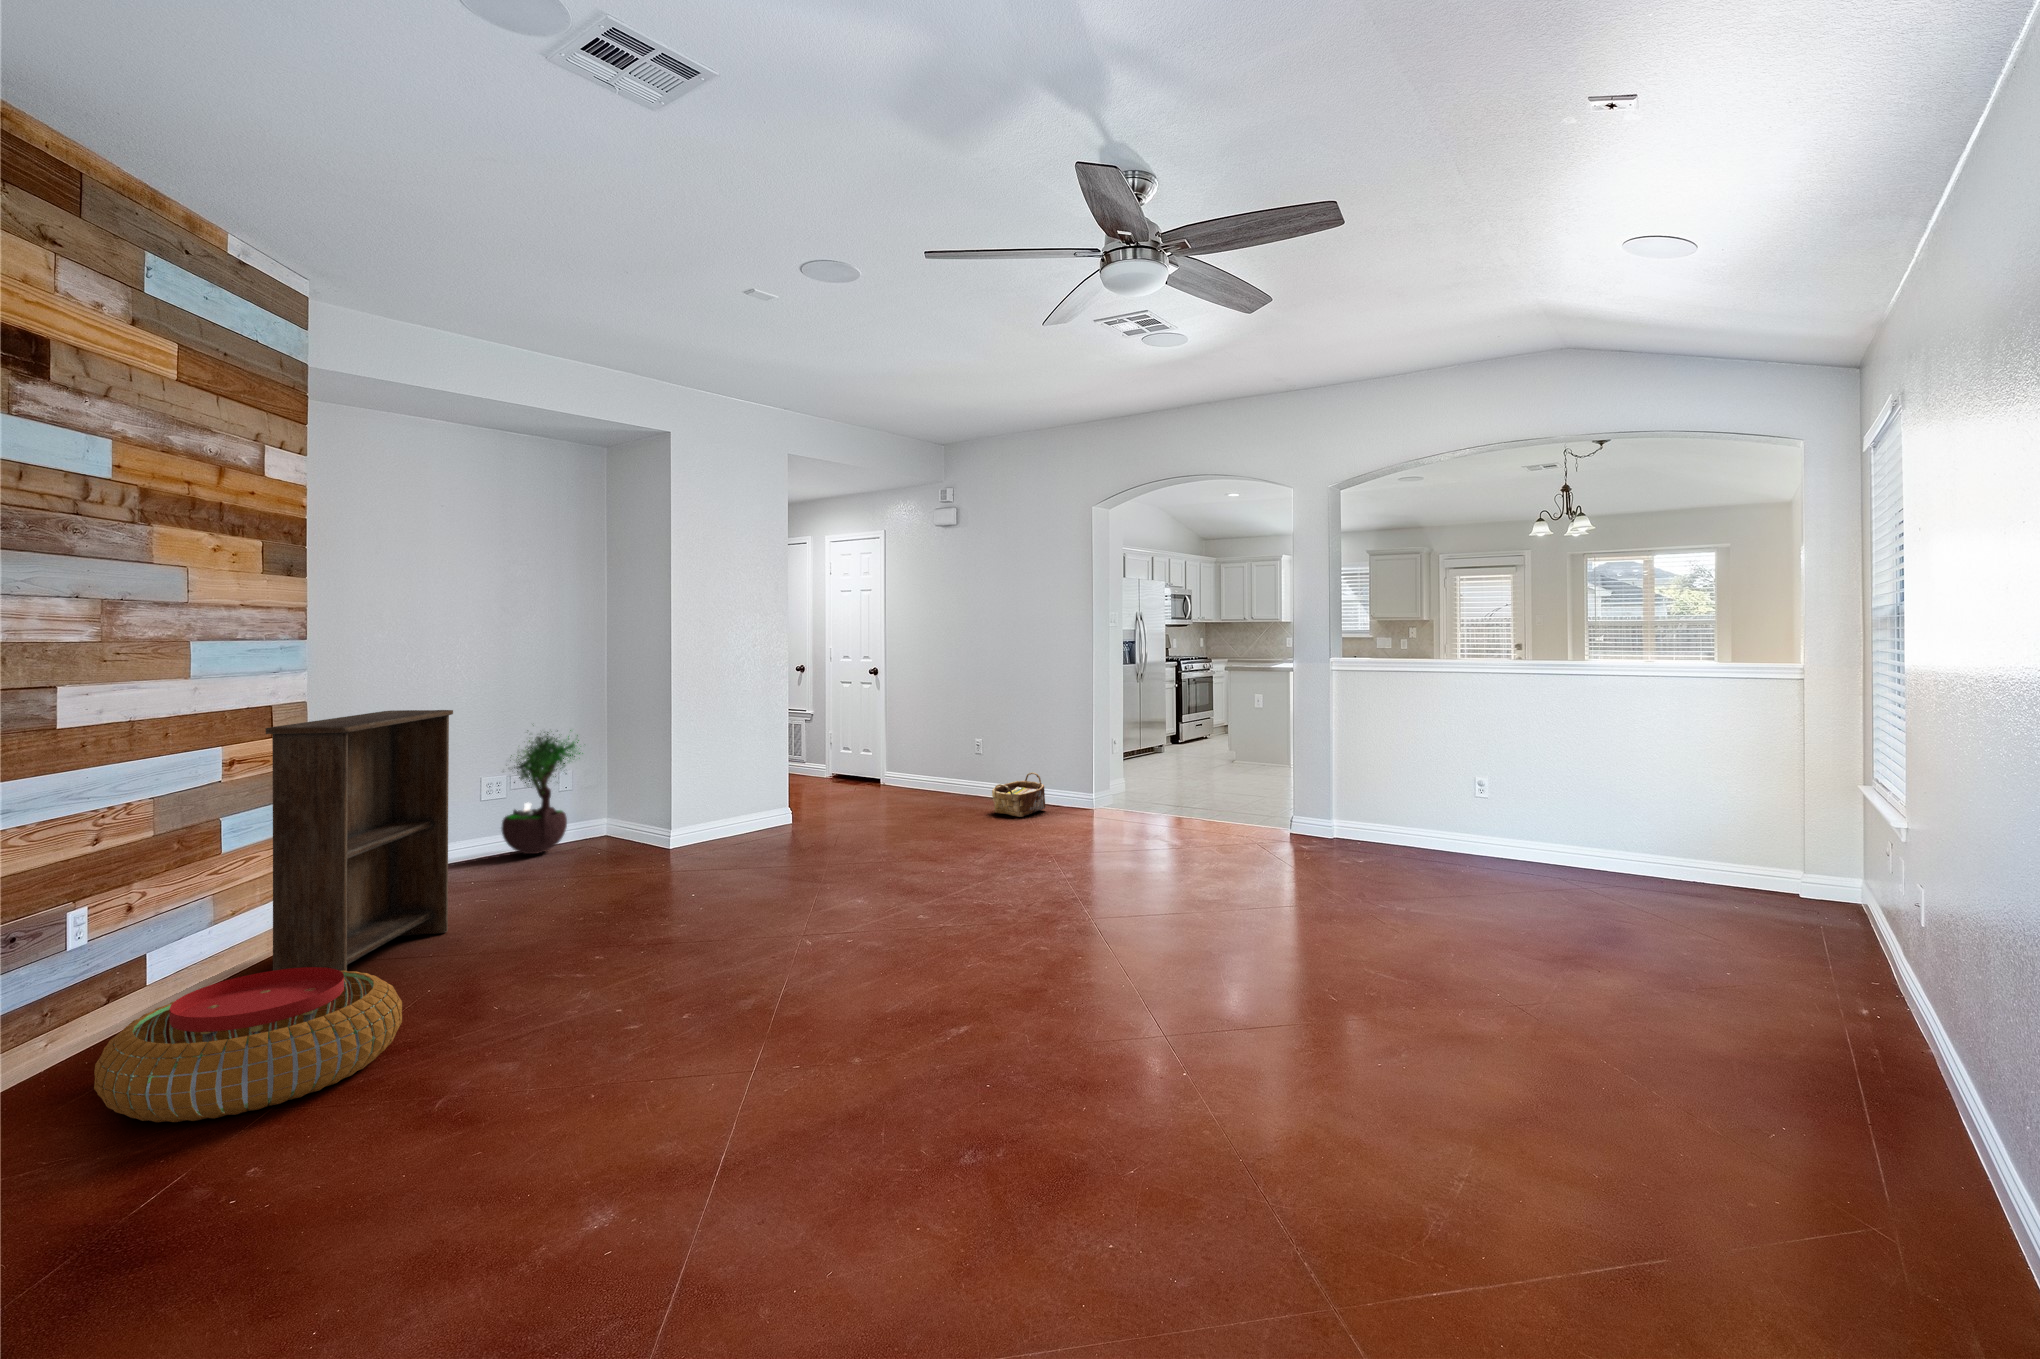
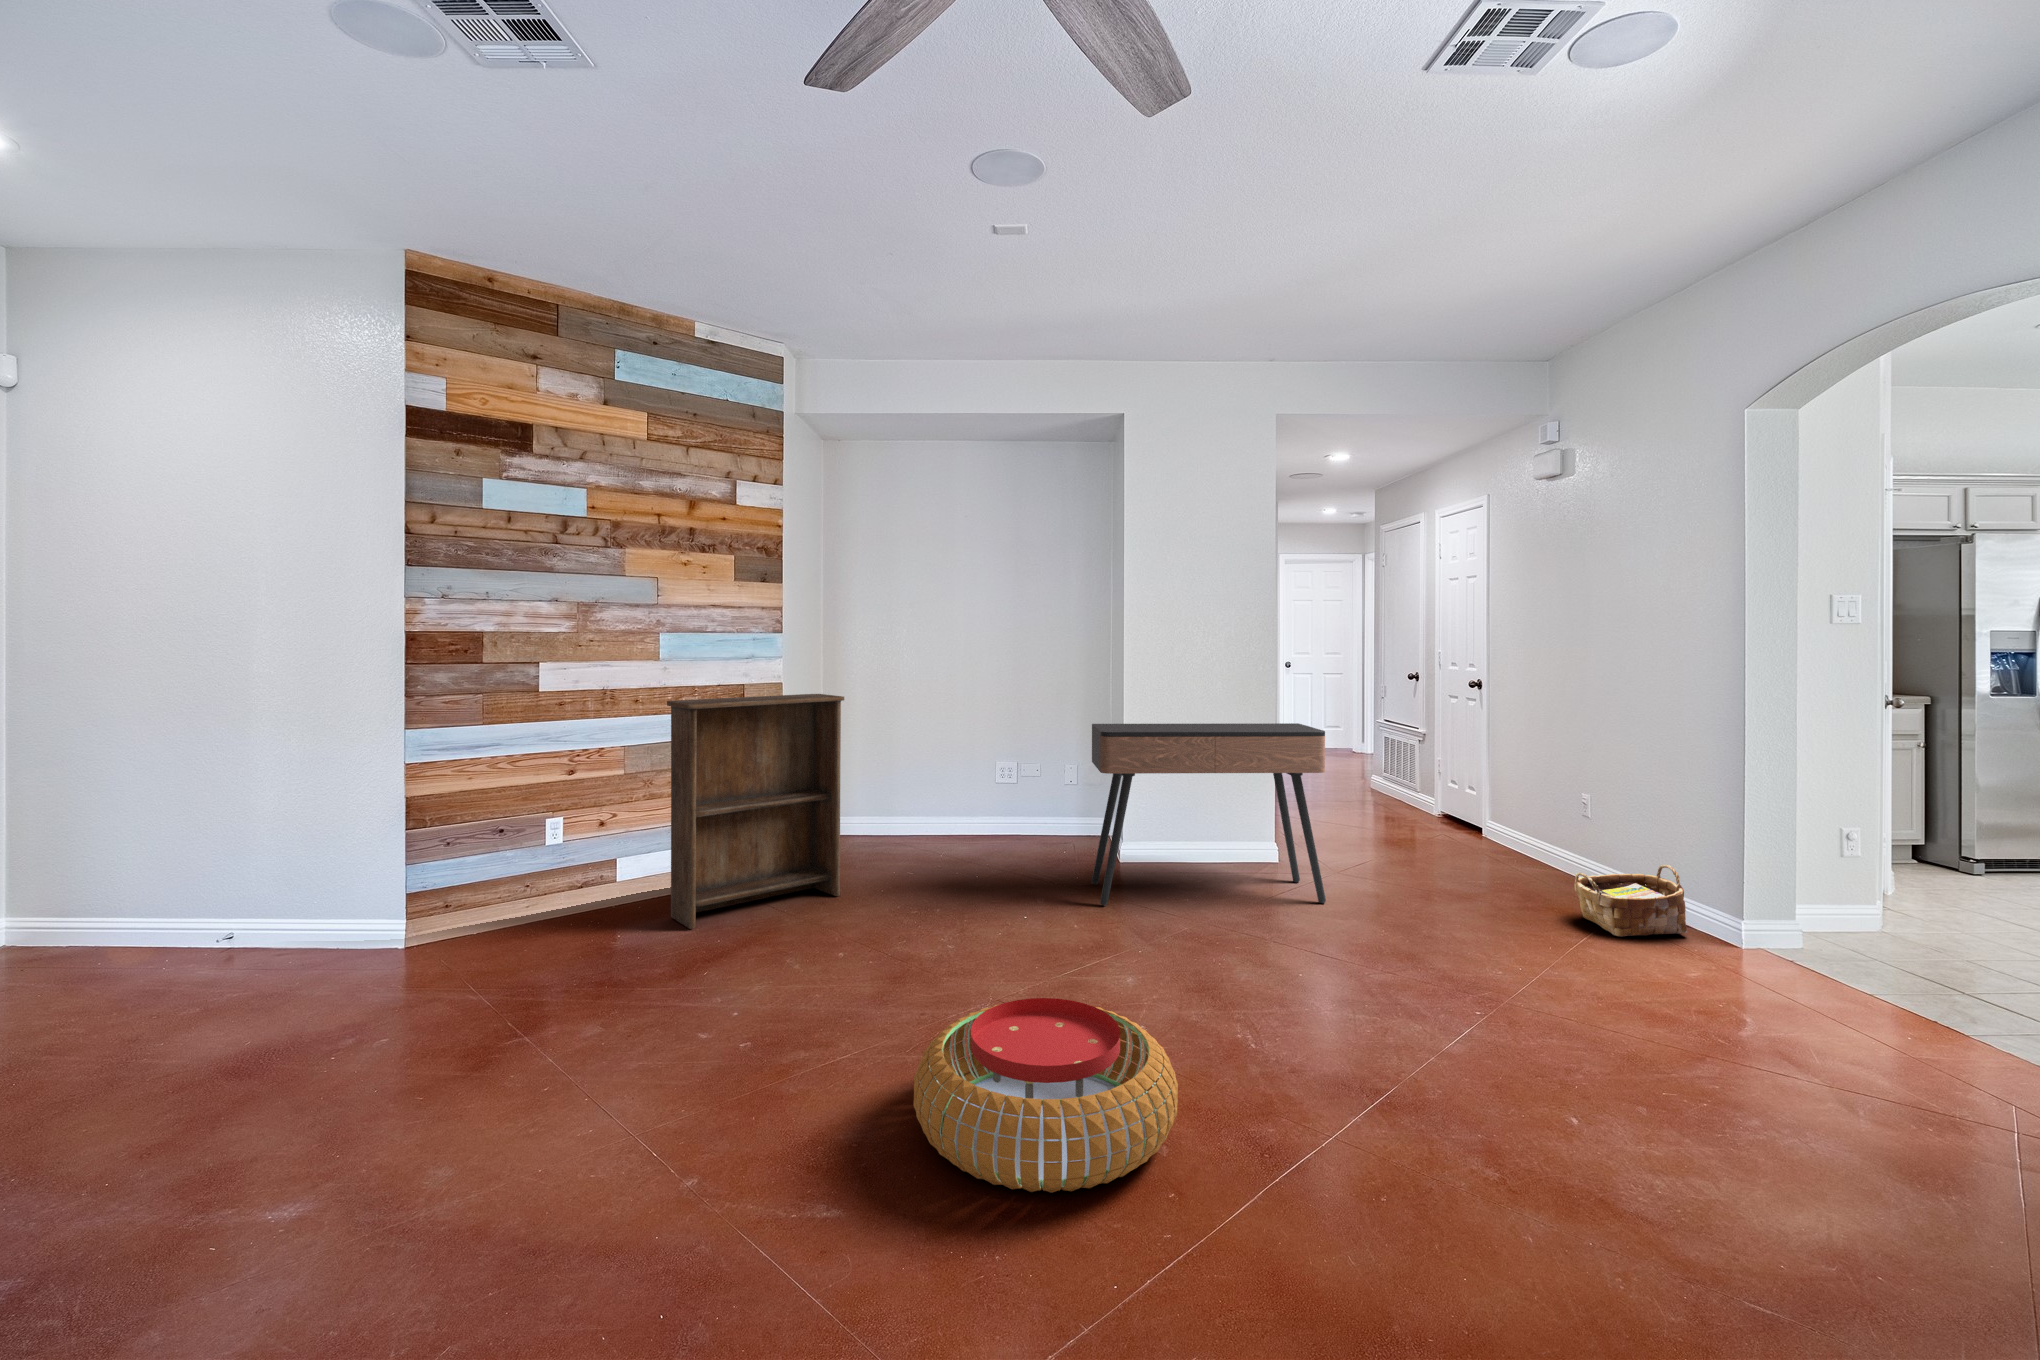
console table: none [679,708,864,873] -> present [1092,723,1326,906]
potted tree: present [501,730,583,854] -> none [992,715,1067,840]
pouf: present [94,967,402,1122] -> present [913,998,1178,1193]

